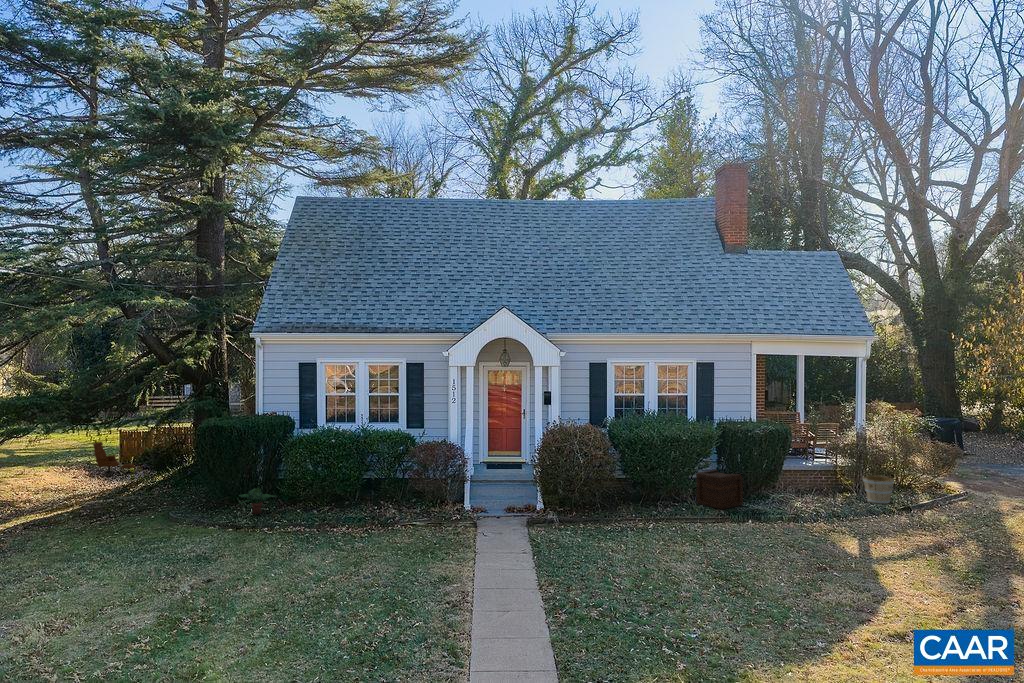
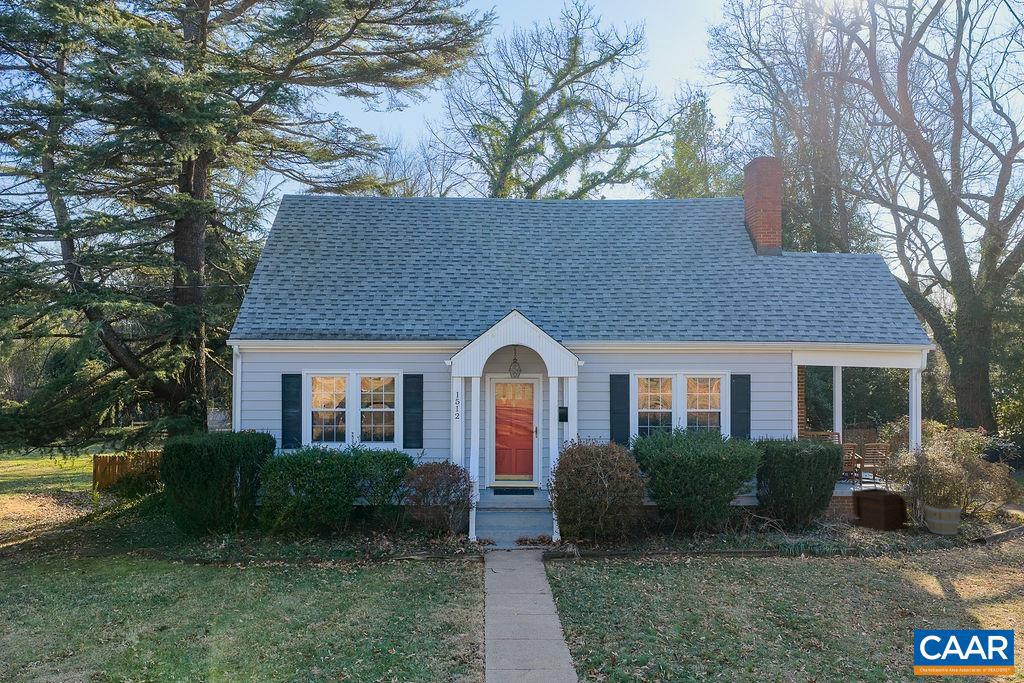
lounge chair: present [93,442,136,474] -> none [55,468,103,506]
wooden crate: present [696,469,743,509] -> present [852,488,908,531]
potted plant: present [239,487,275,514] -> none [205,515,254,547]

